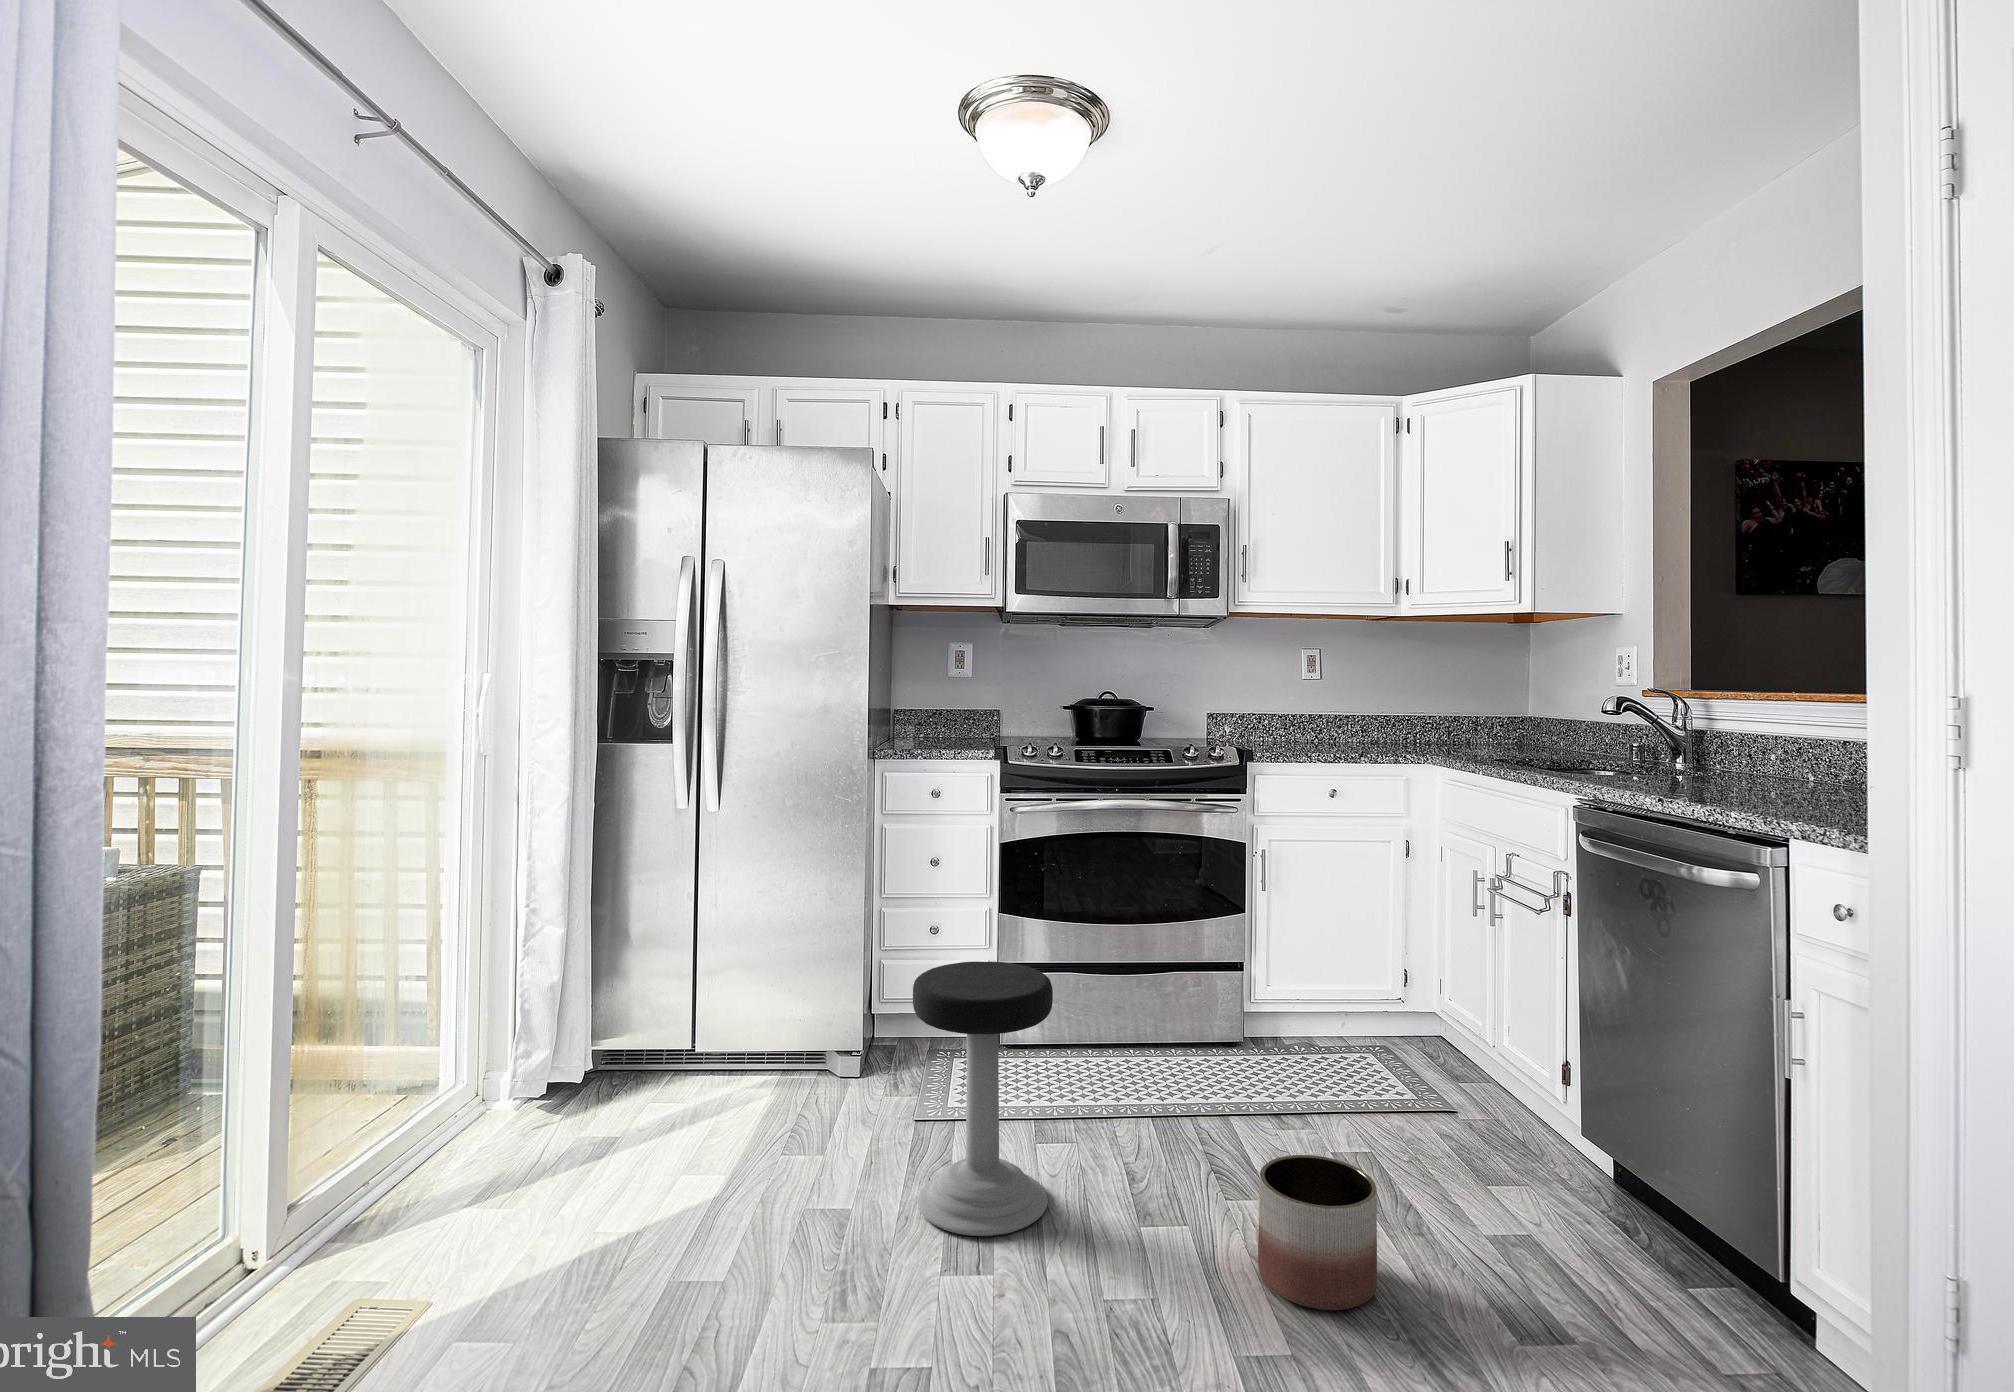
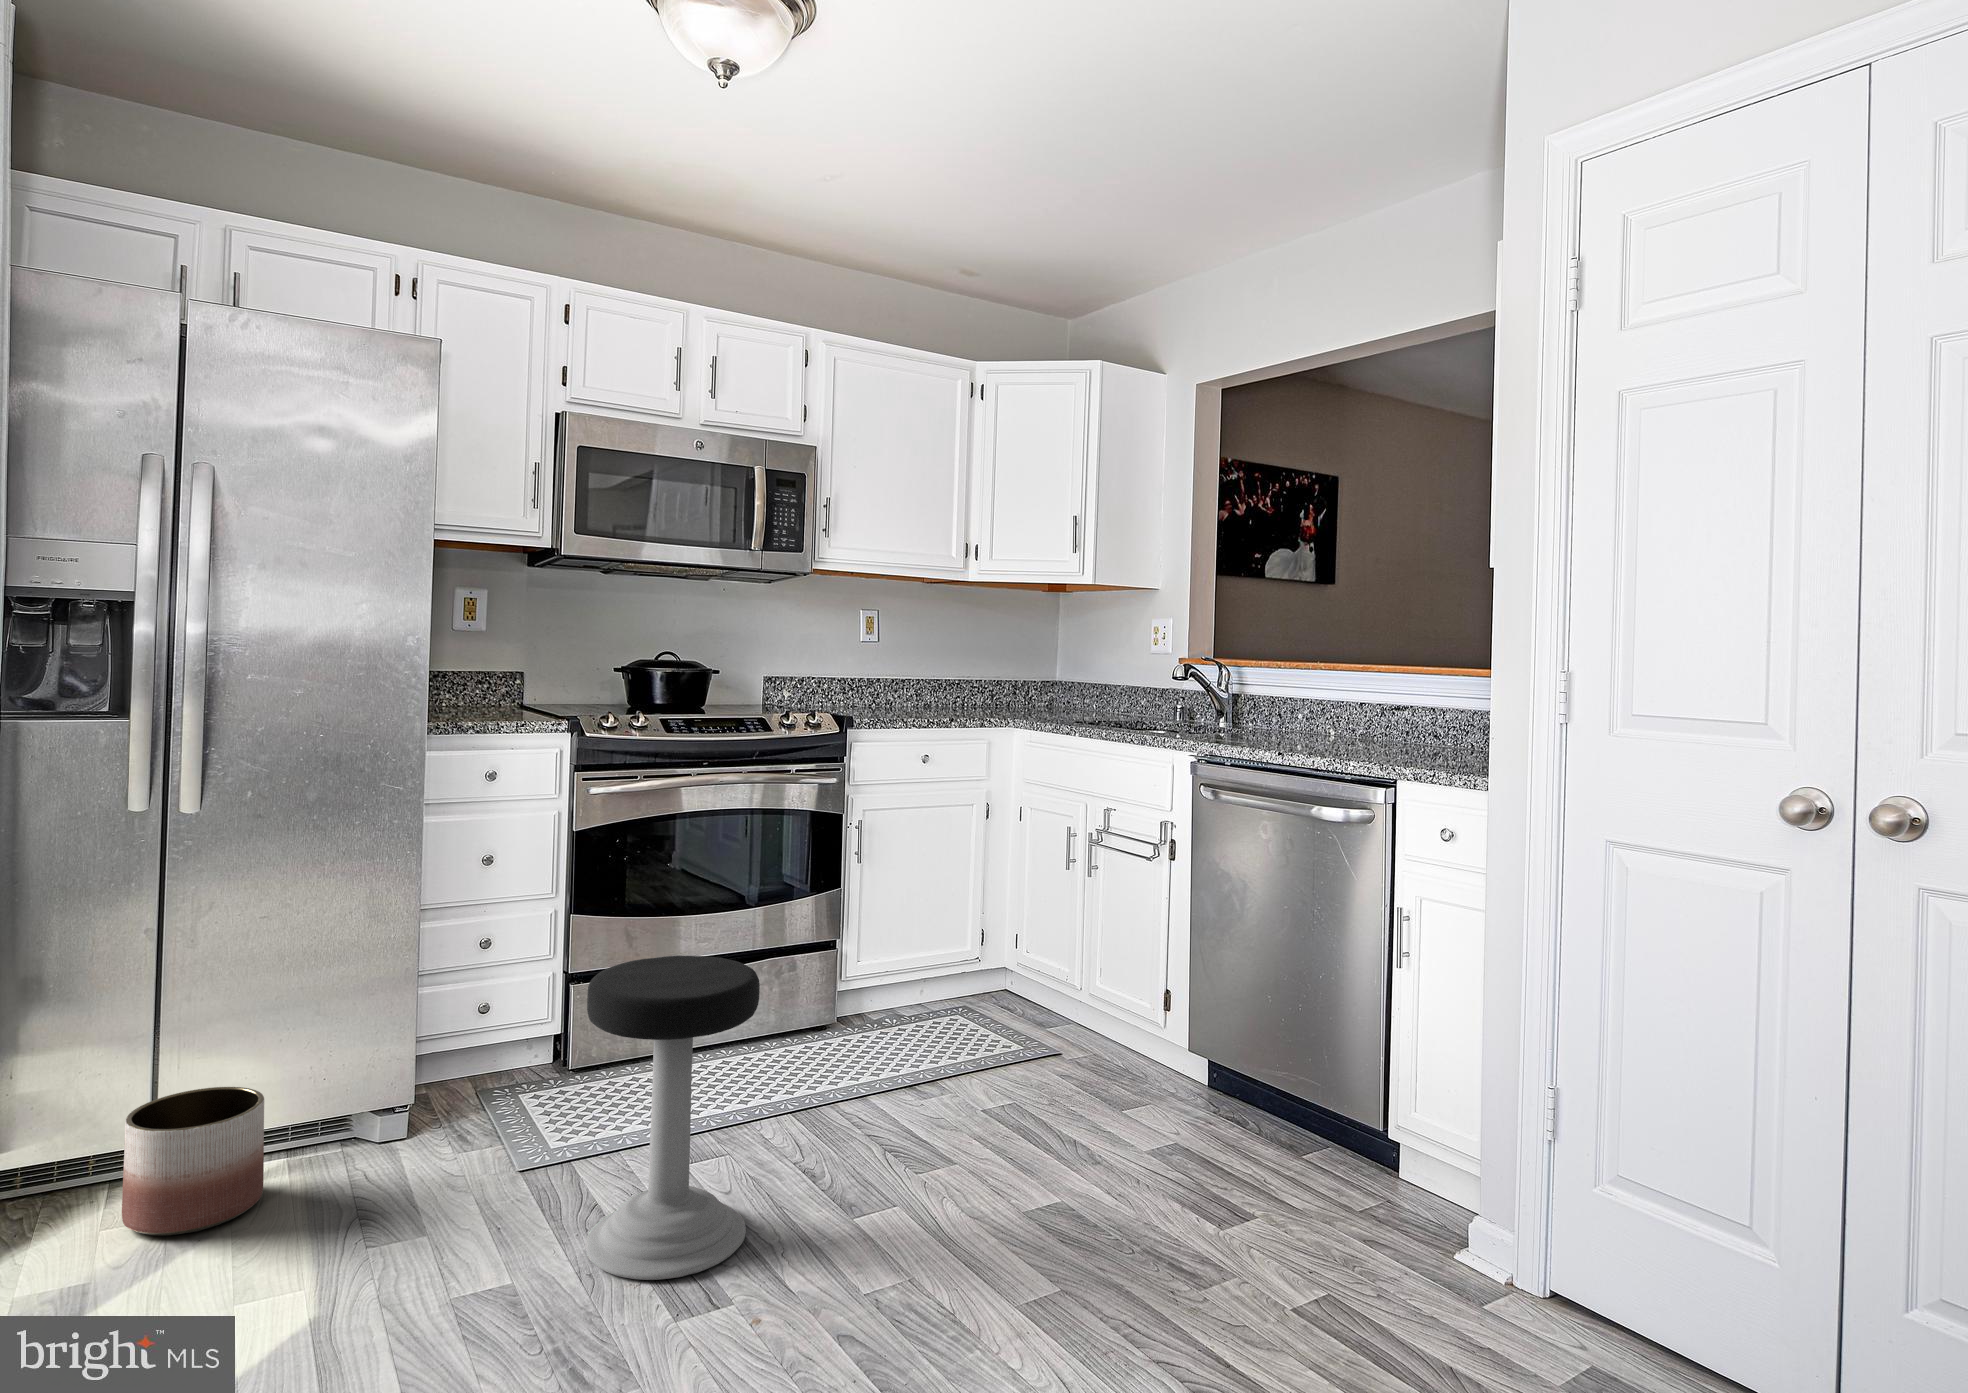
planter: present [1258,1155,1377,1310] -> present [122,1087,264,1235]

